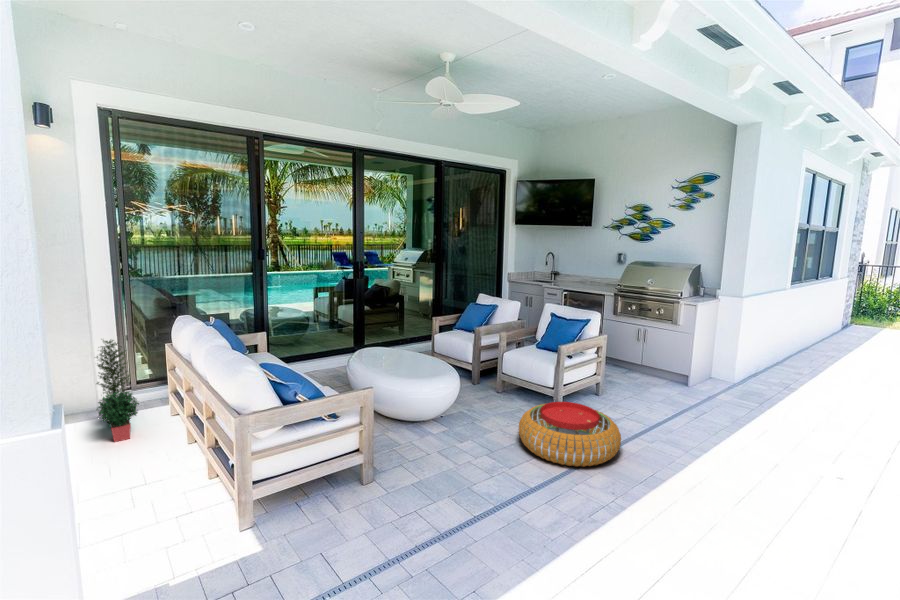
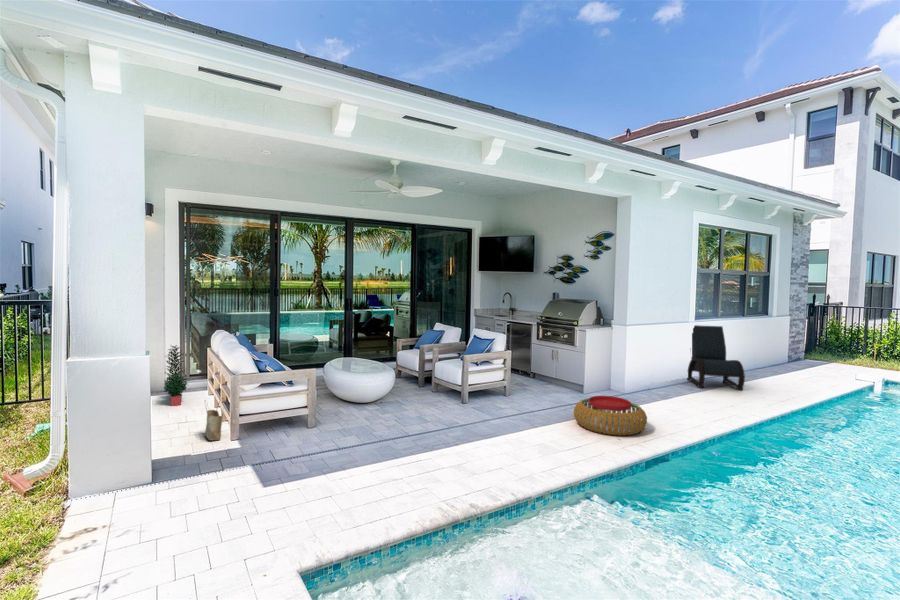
lounge chair: none [781,294,869,375] -> present [687,325,745,390]
pouf: present [519,402,621,467] -> present [574,396,647,435]
woven basket: none [187,452,224,532] -> present [205,410,222,440]

